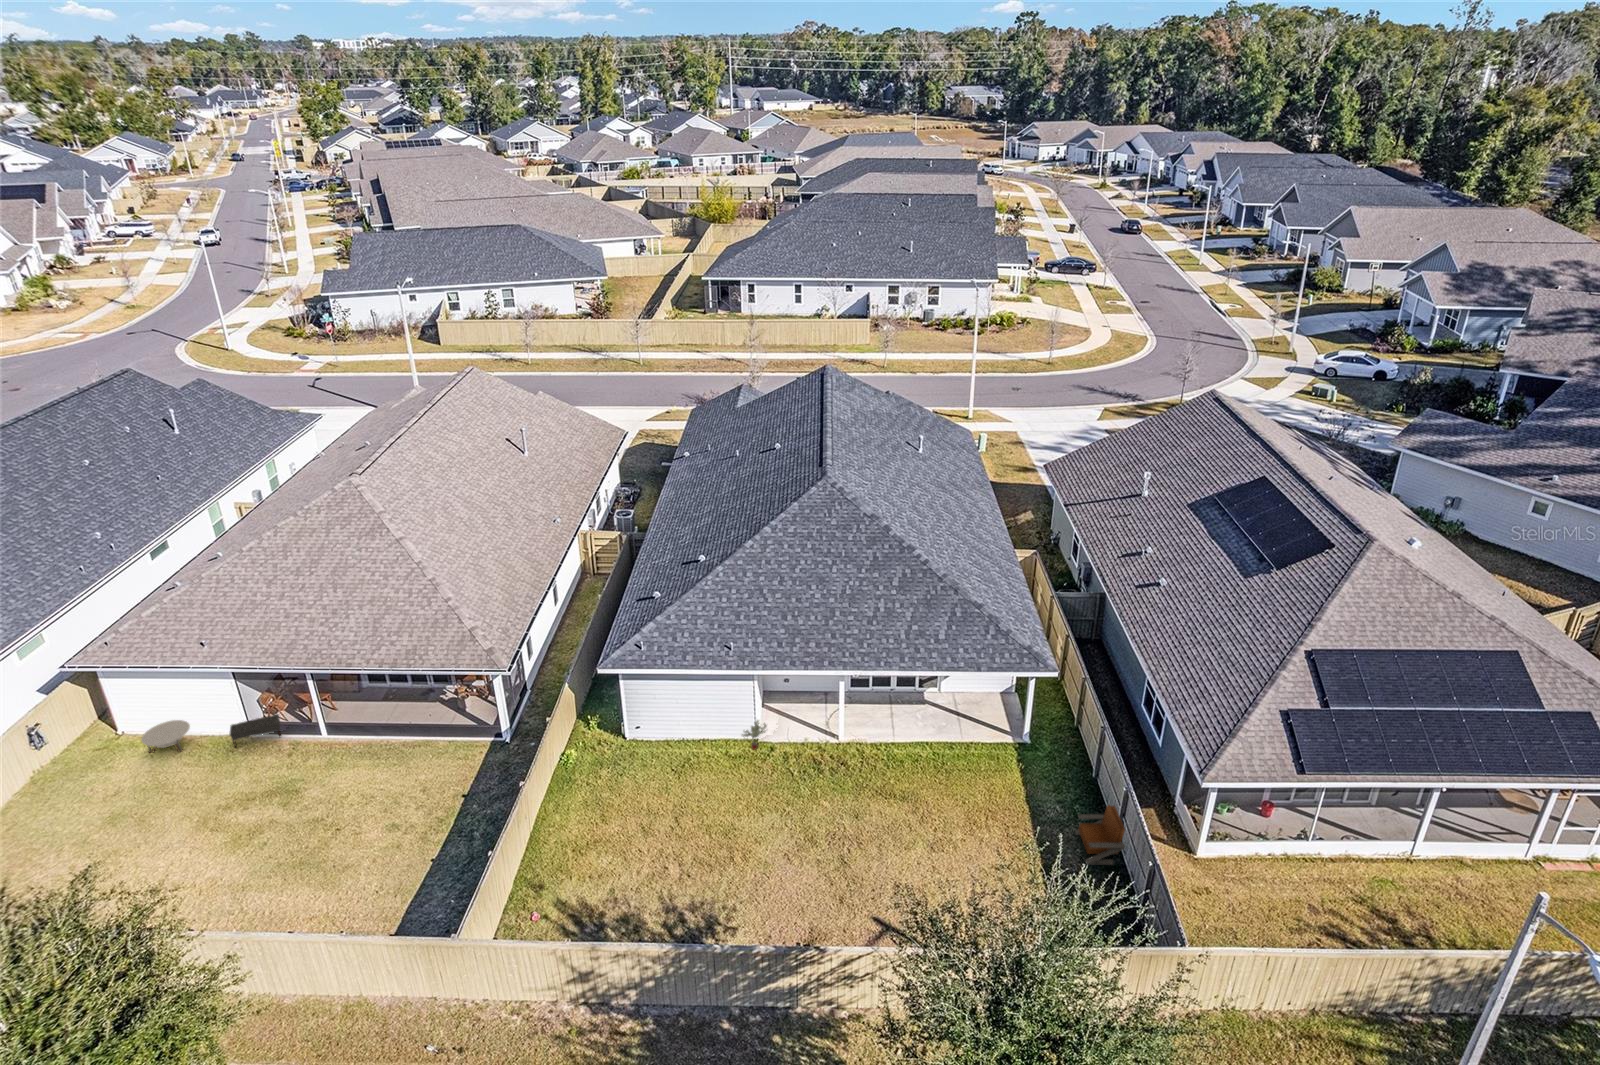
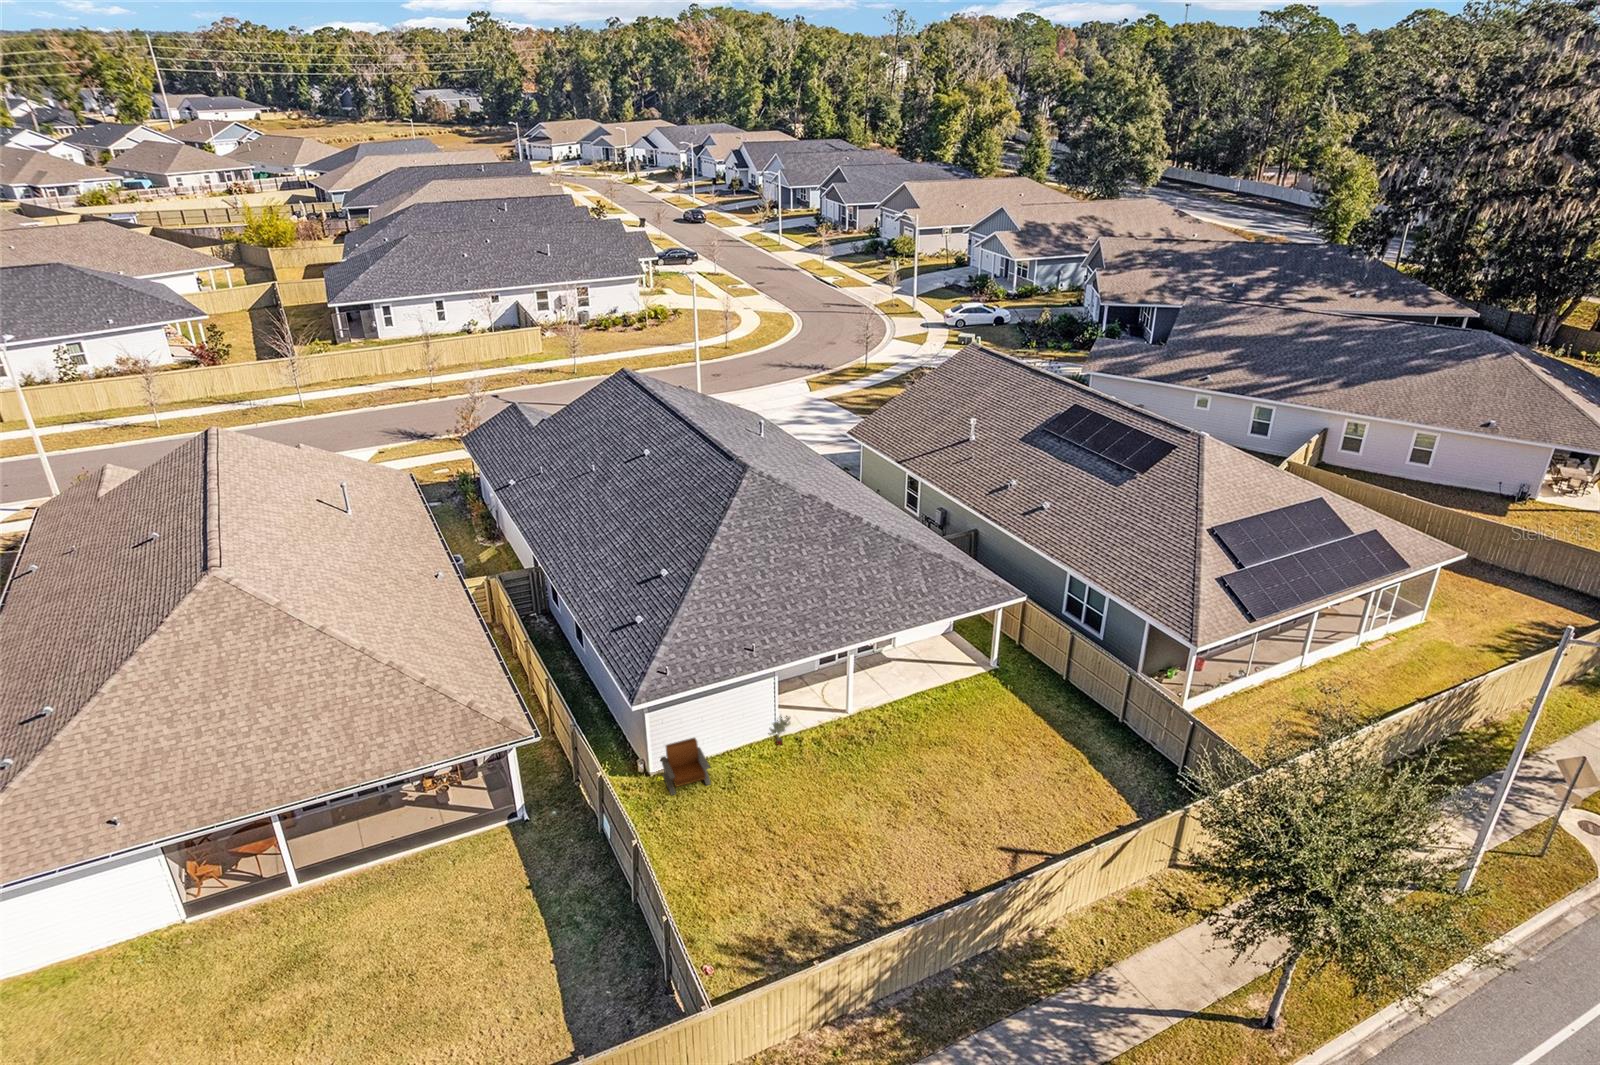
bench: present [229,714,281,747] -> none [146,888,222,951]
round table: present [141,720,190,753] -> none [11,944,83,1004]
lounge chair: present [1075,805,1125,865] -> present [661,738,711,795]

